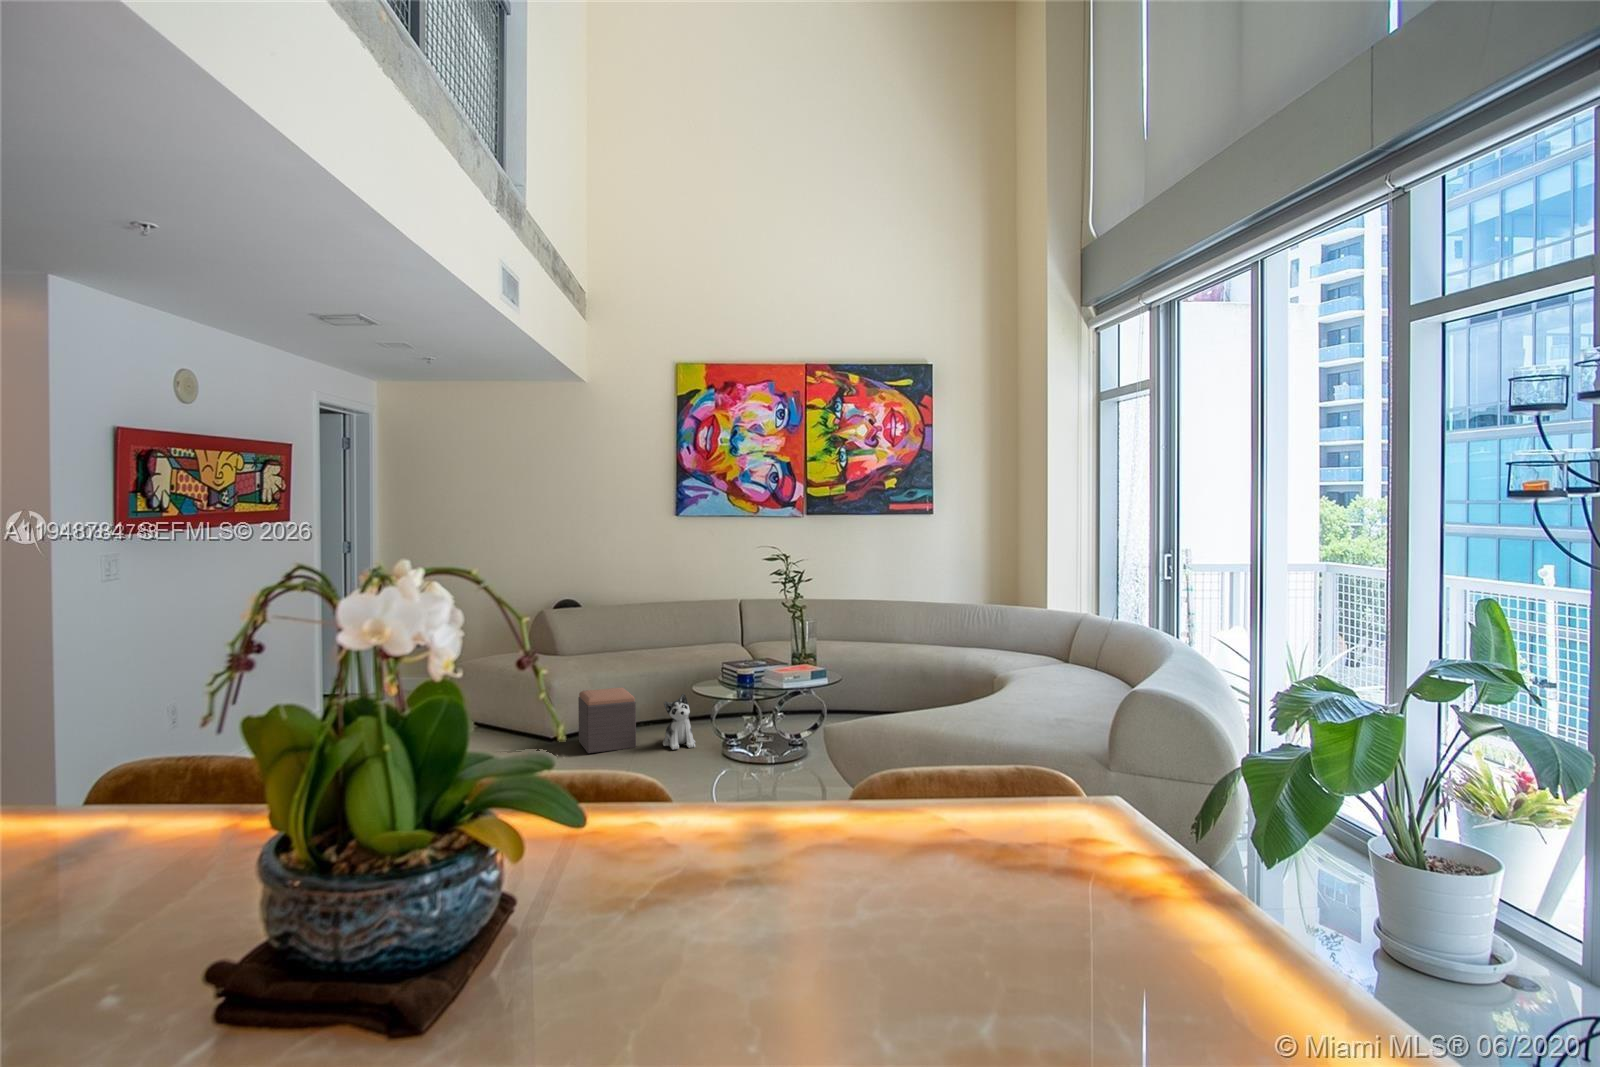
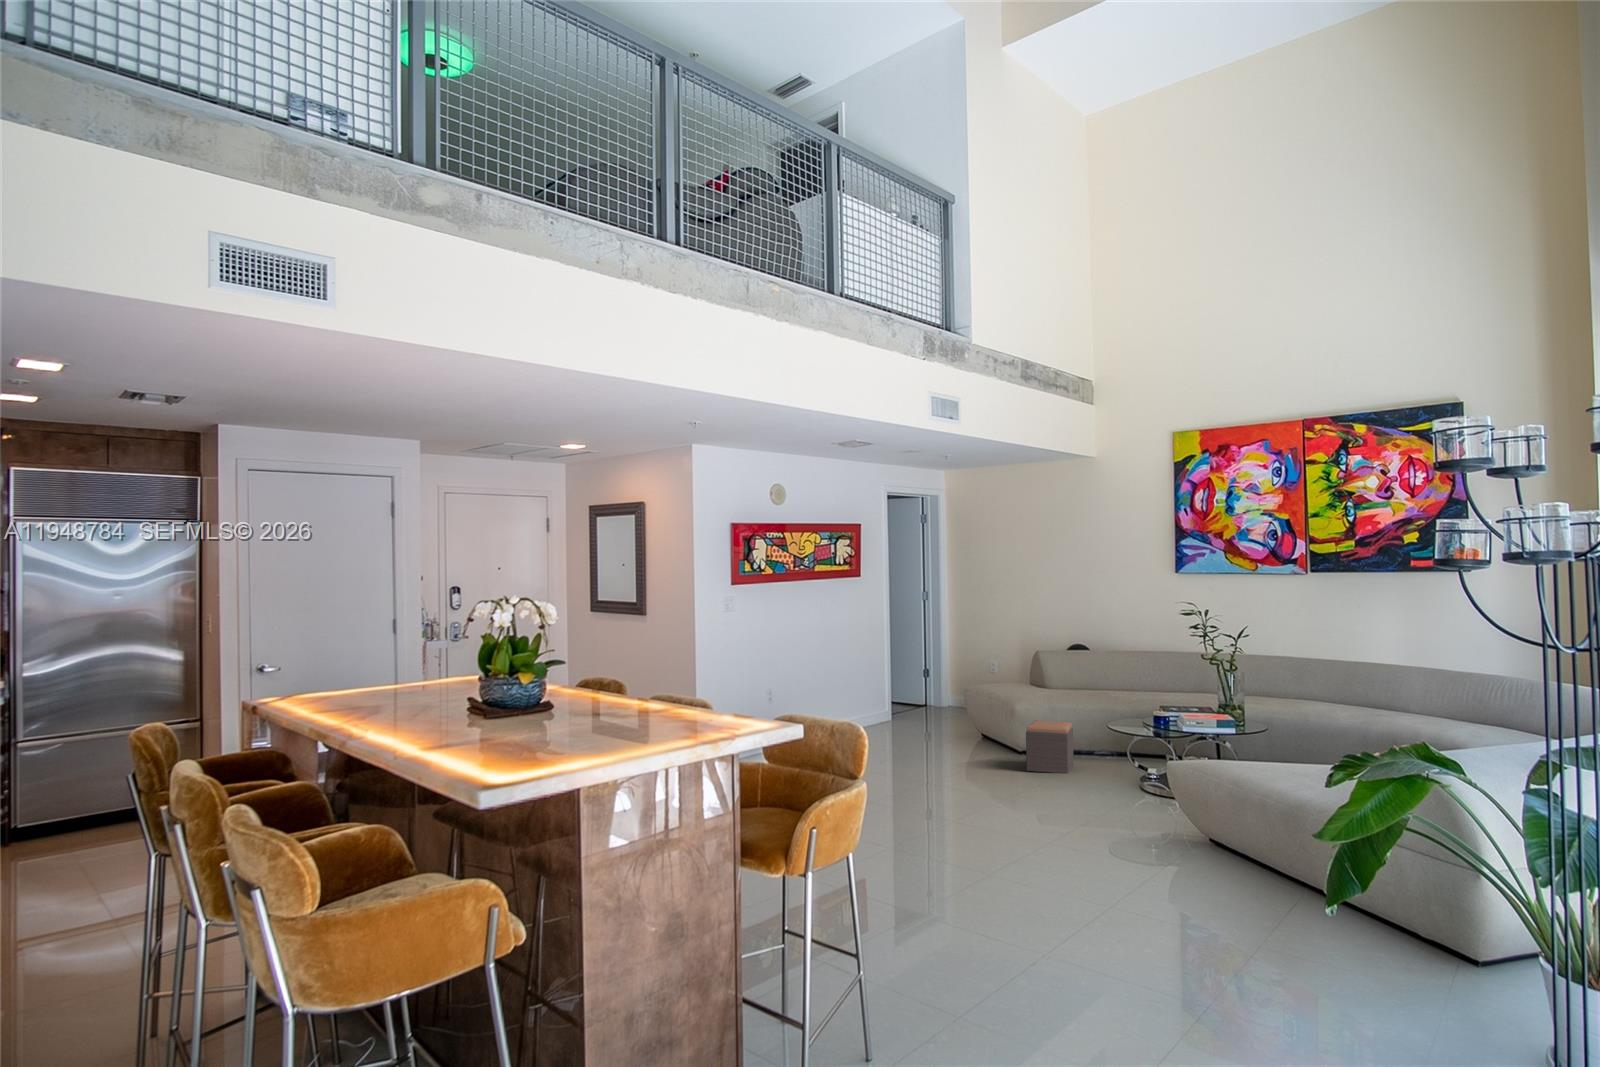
plush toy: present [663,693,695,750] -> none [1086,731,1118,781]

